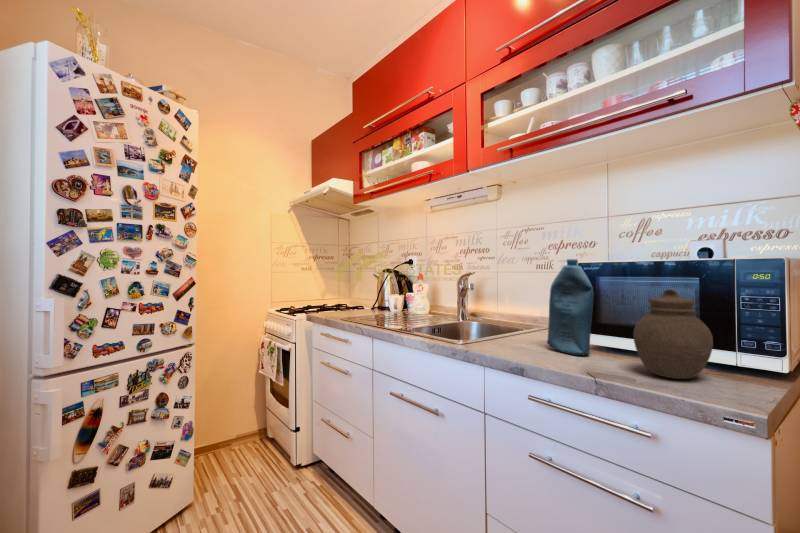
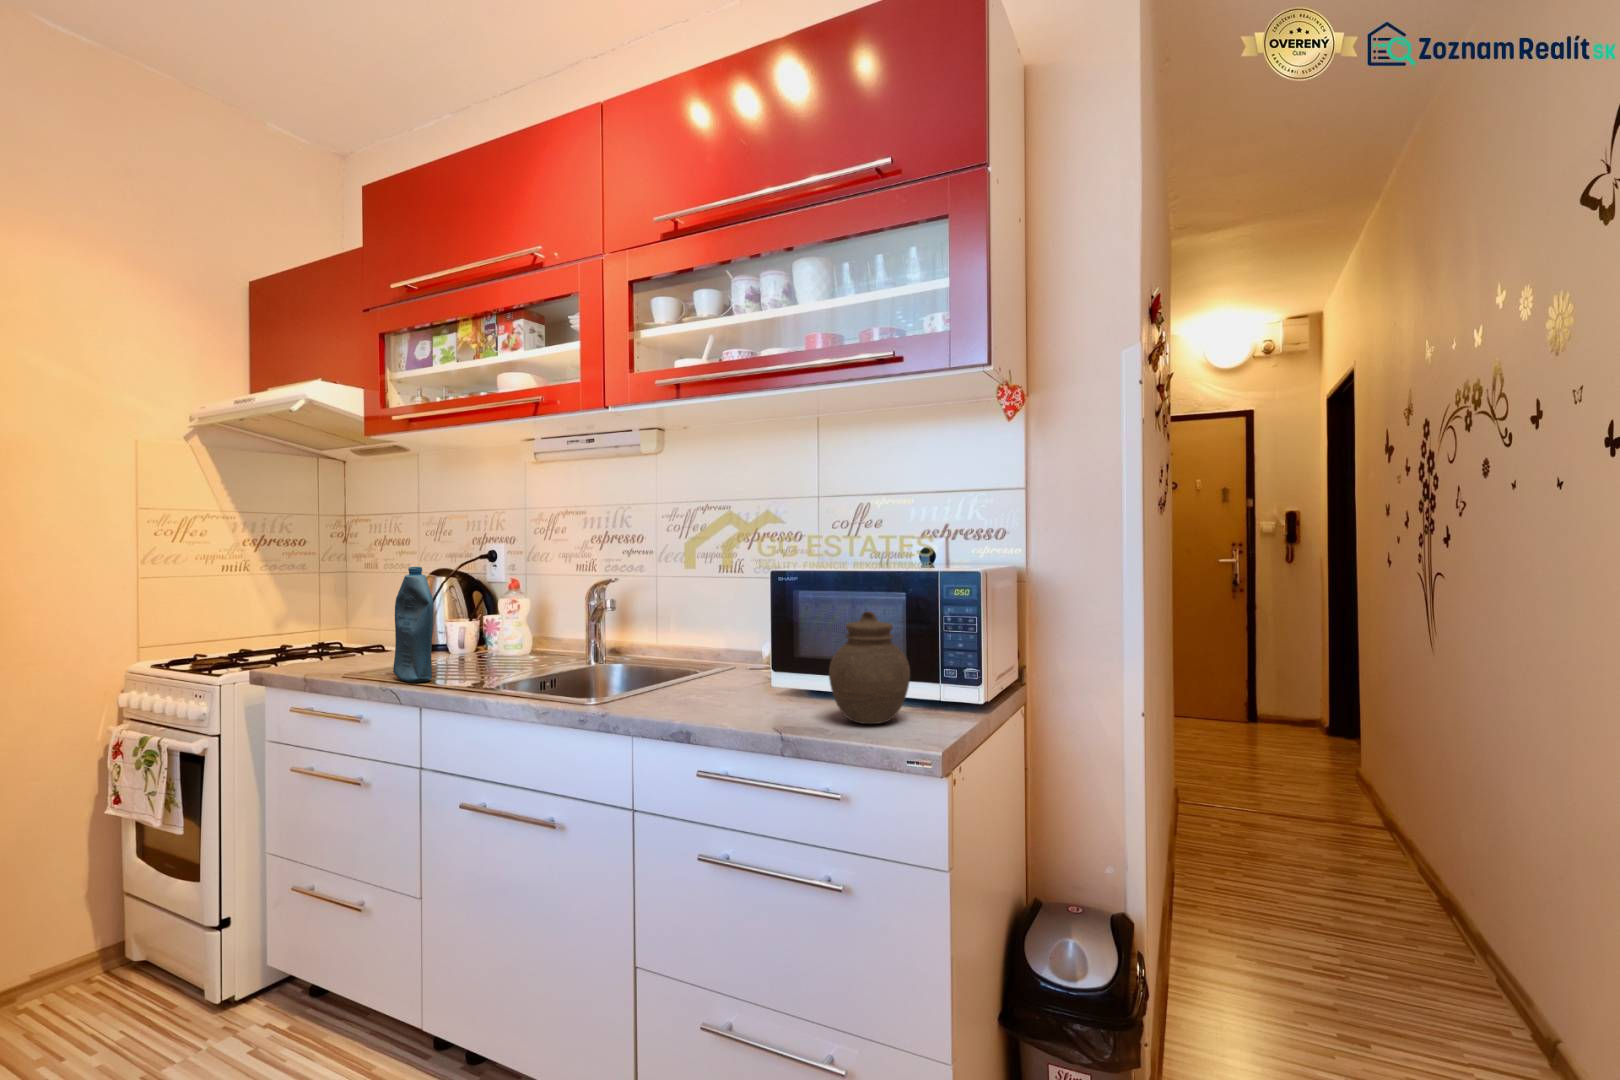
bottle: present [547,259,594,356] -> present [393,567,434,683]

